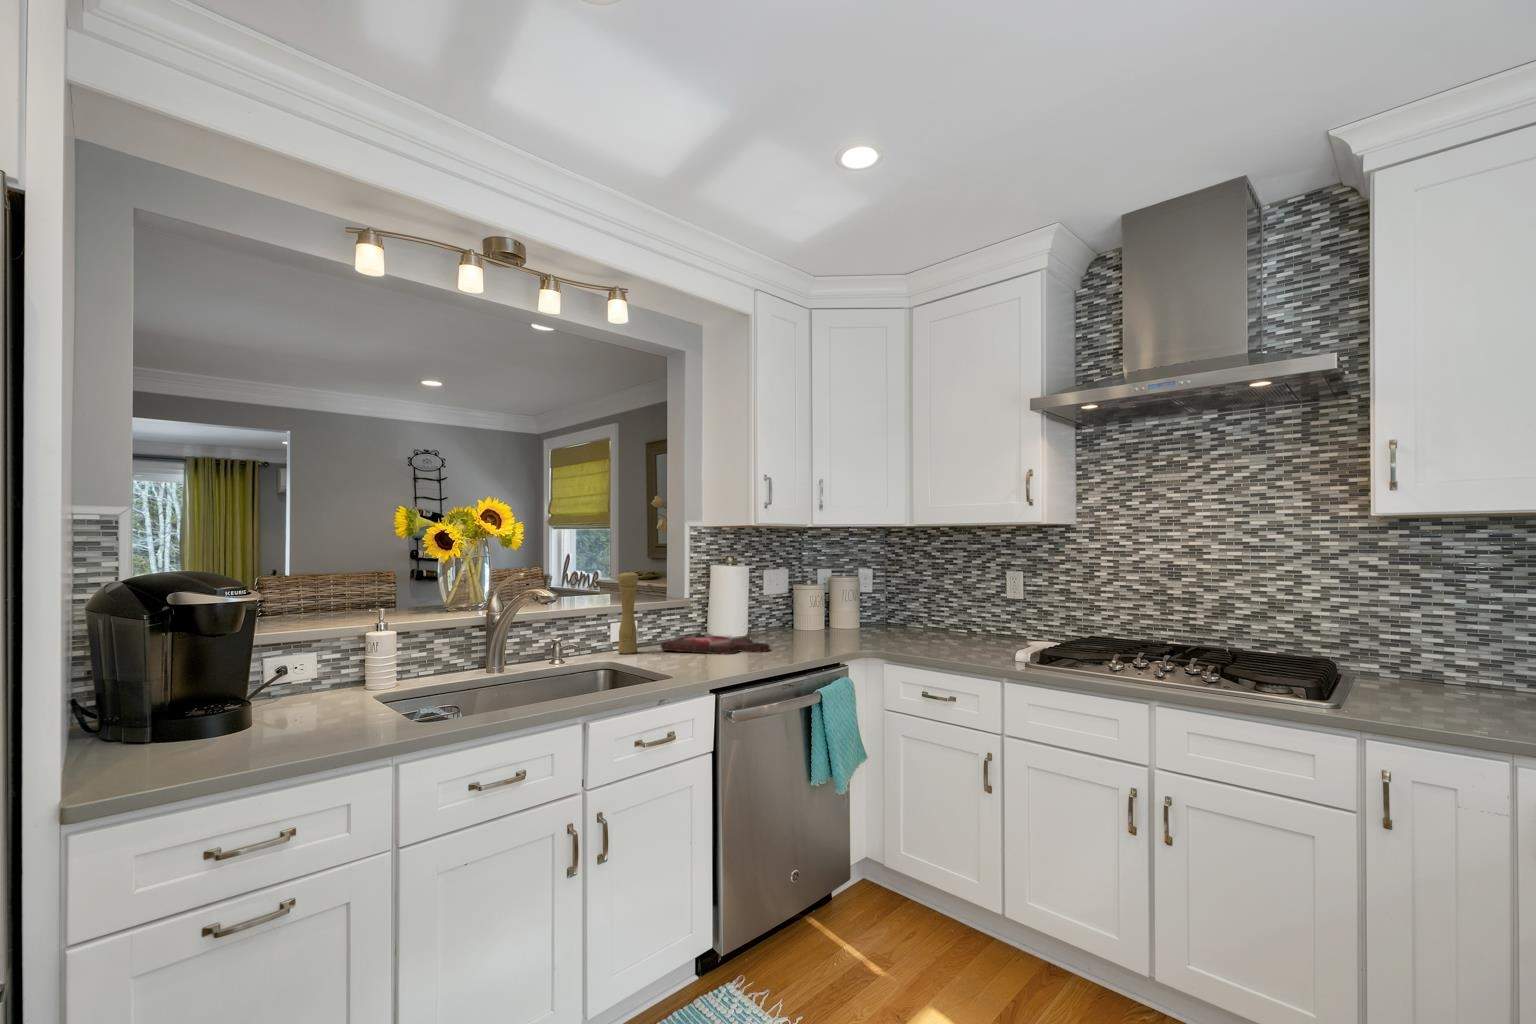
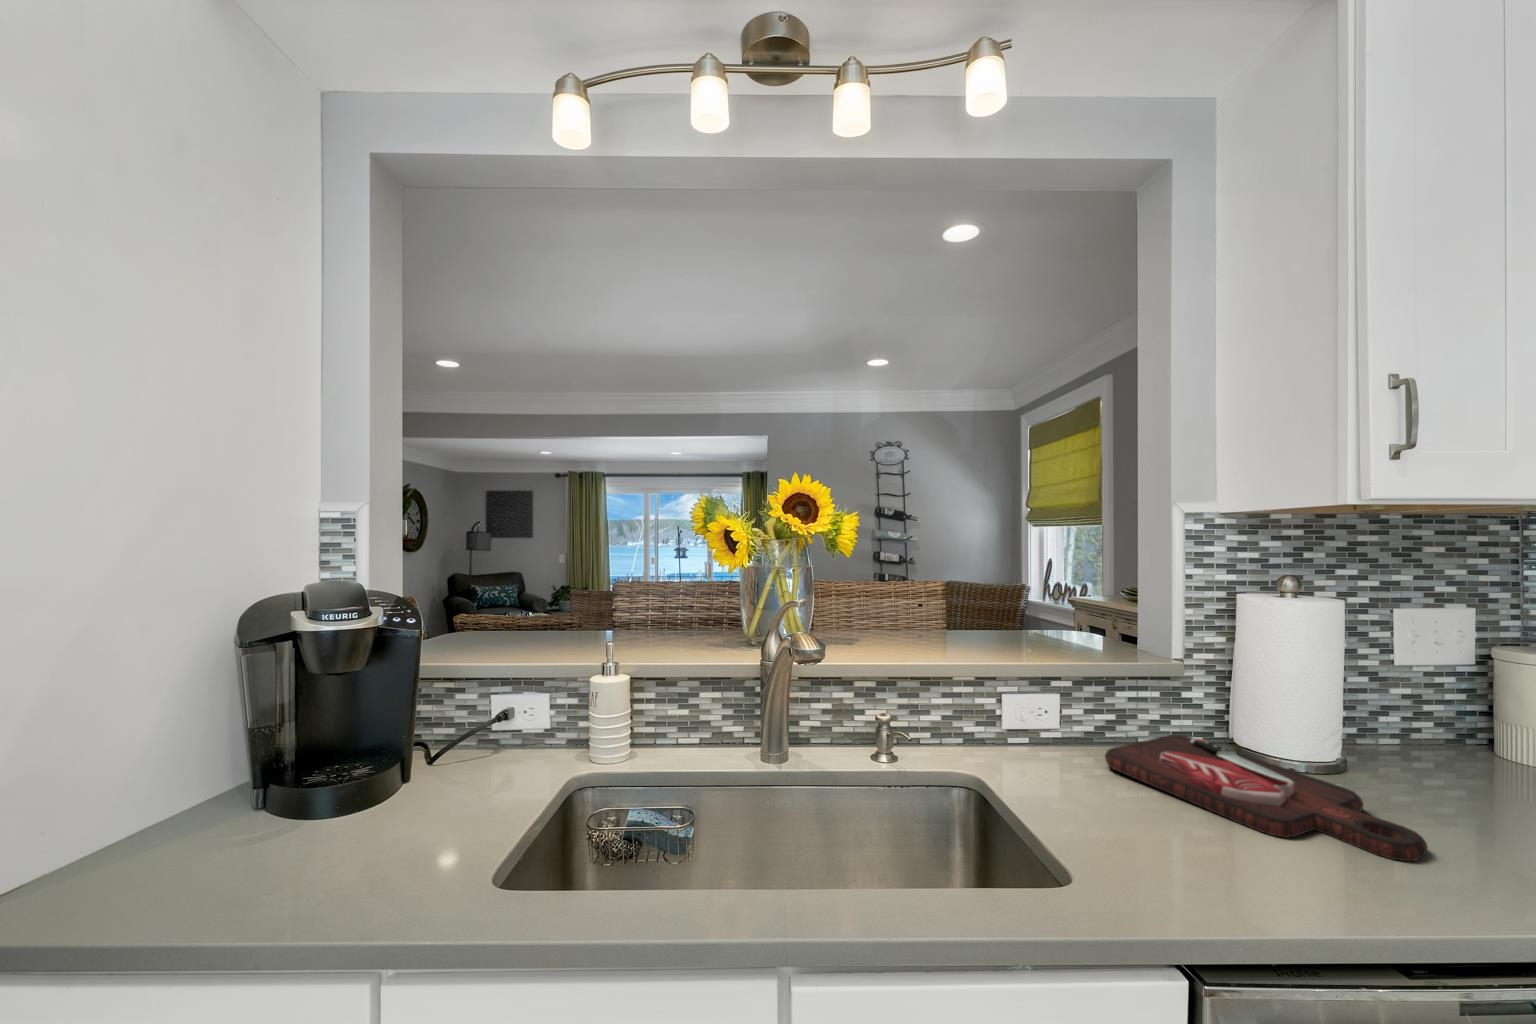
pepper mill: present [618,571,638,654] -> none [1014,602,1056,758]

